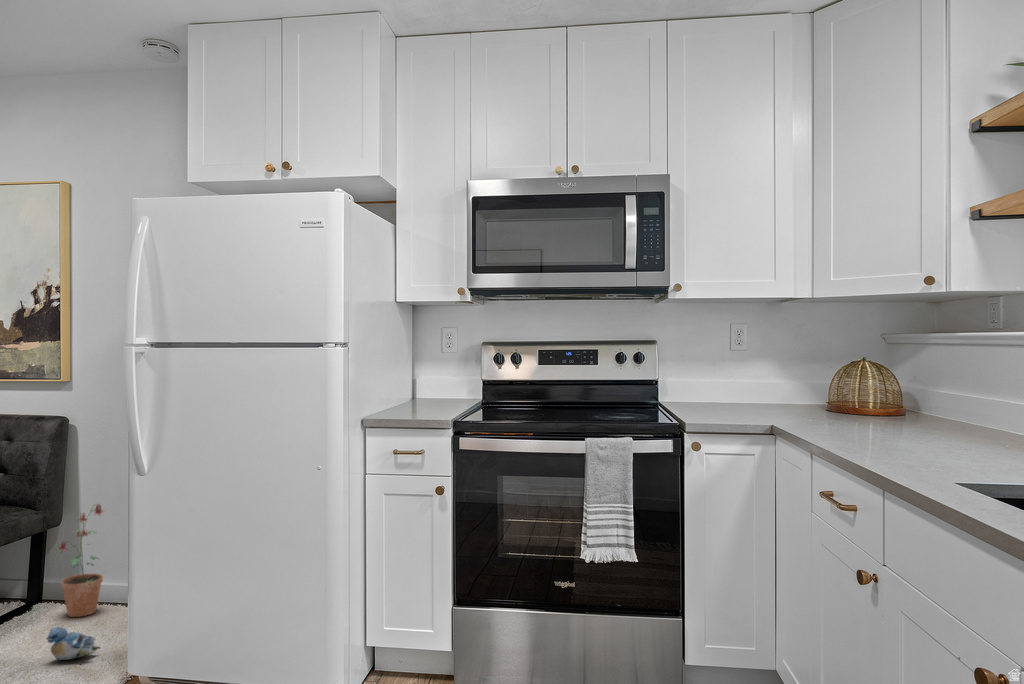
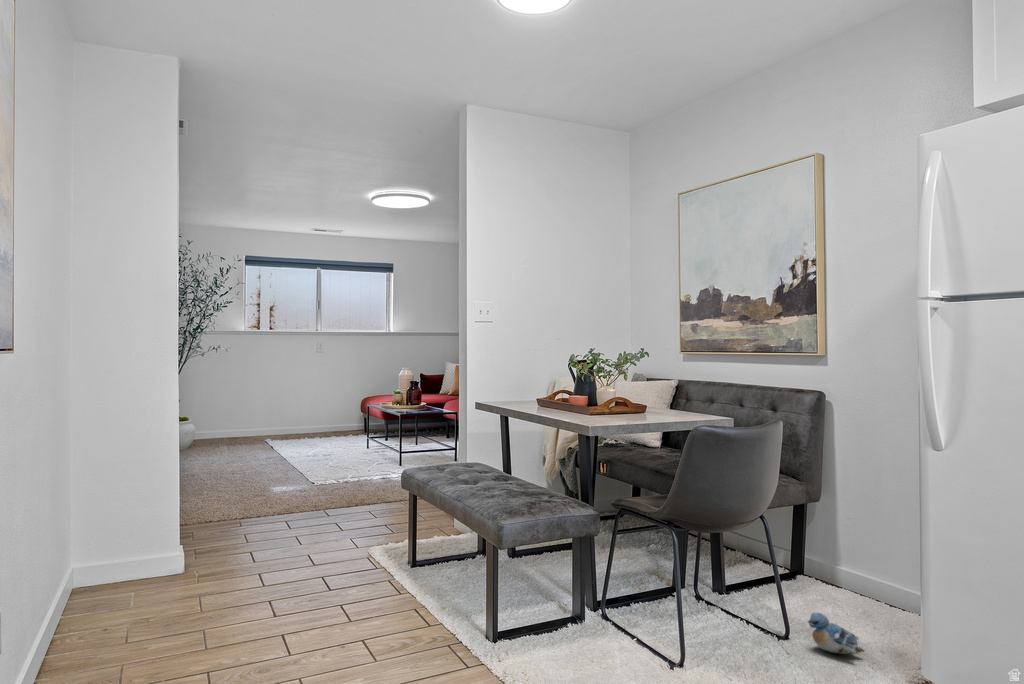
potted plant: present [59,504,103,617] -> none [816,487,865,604]

